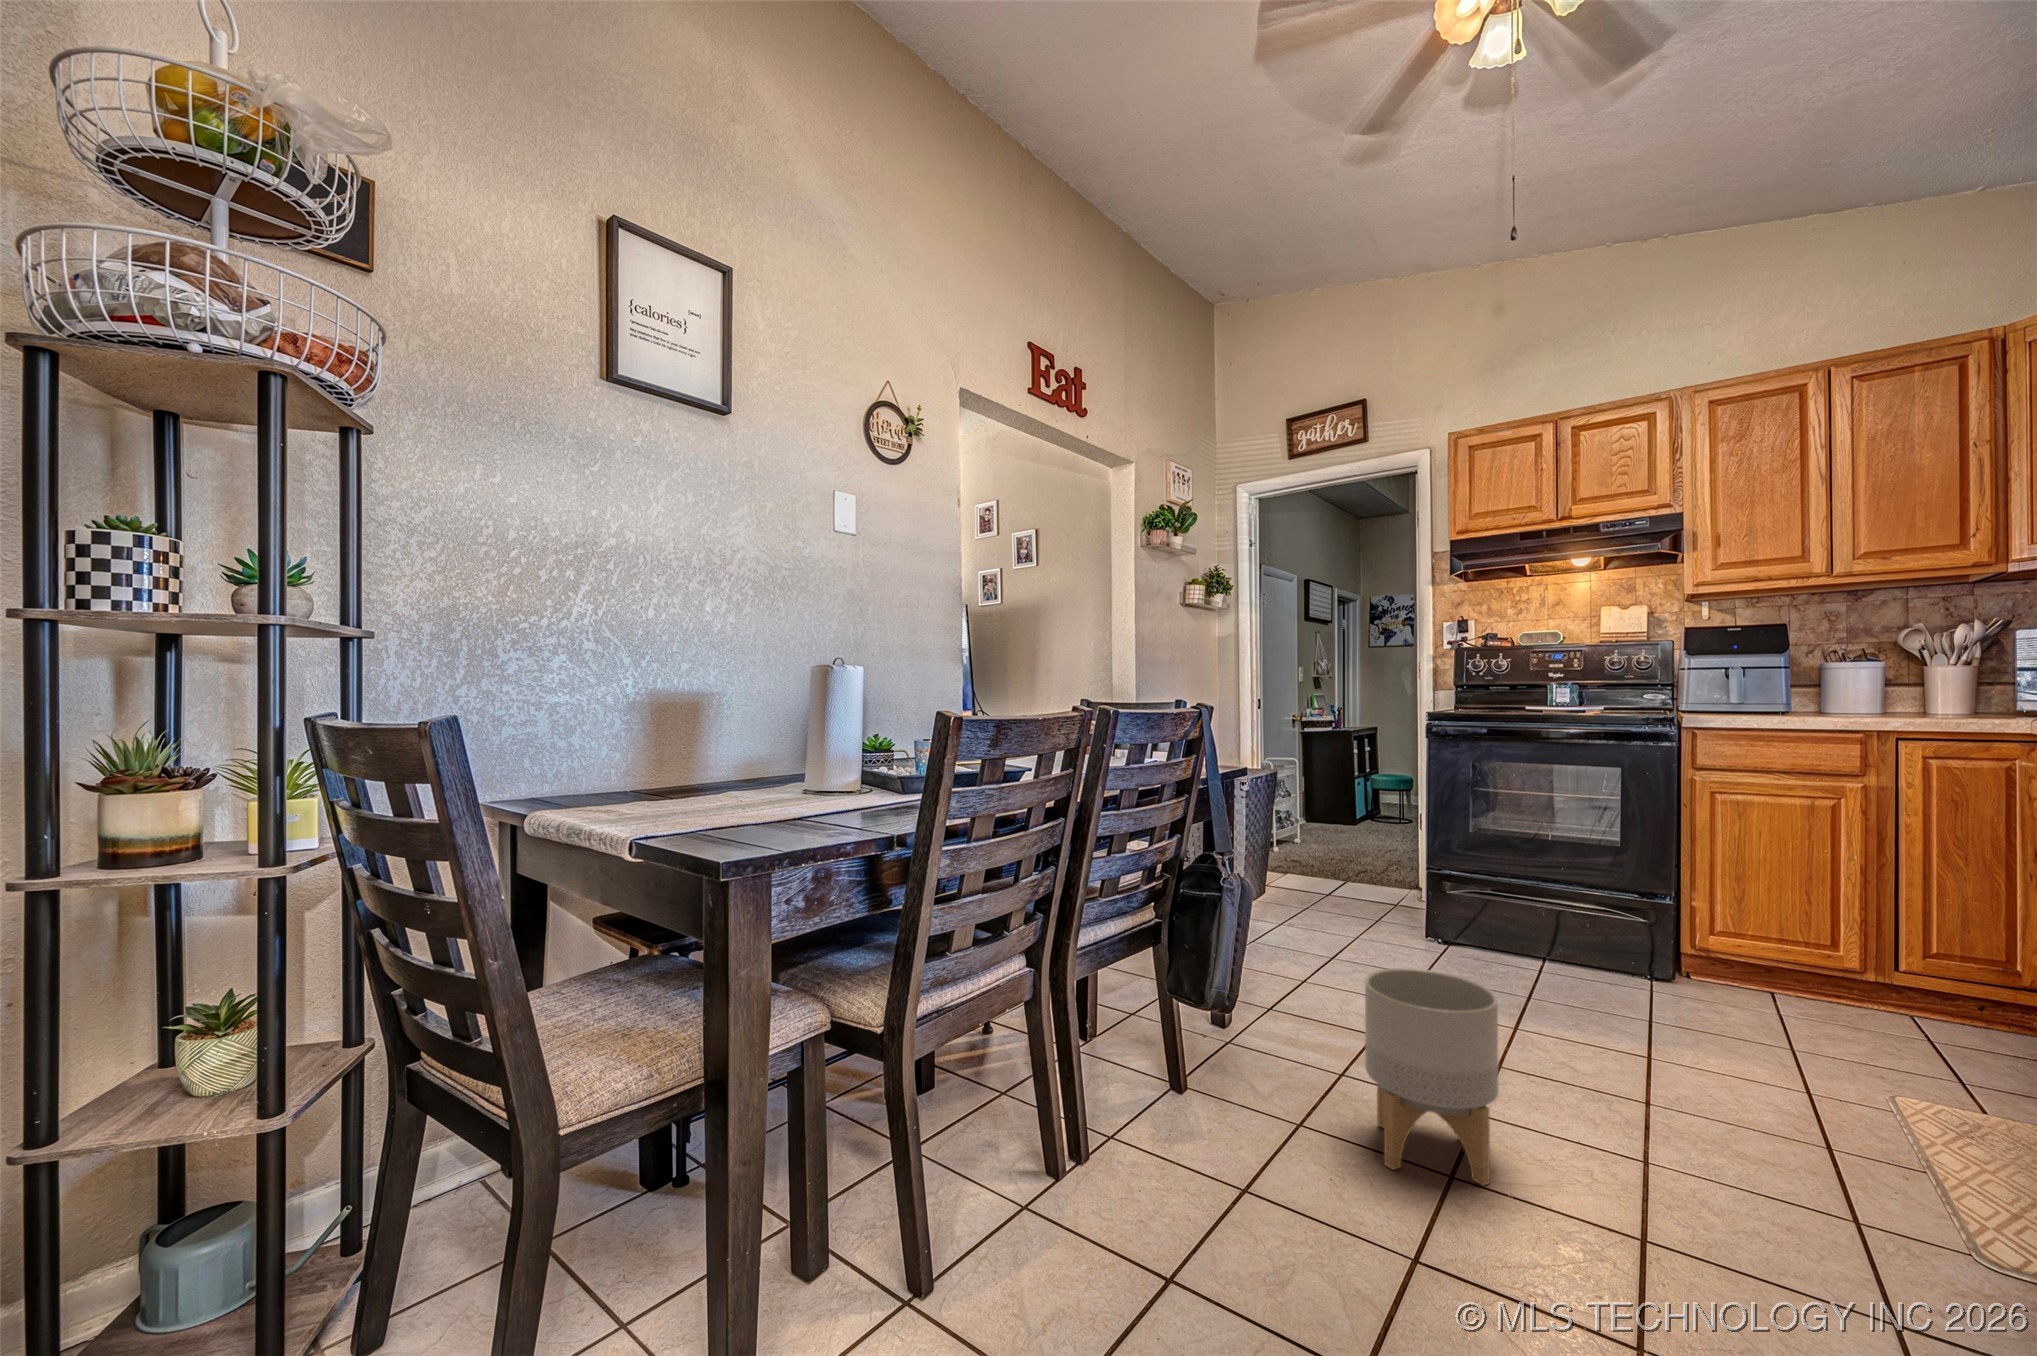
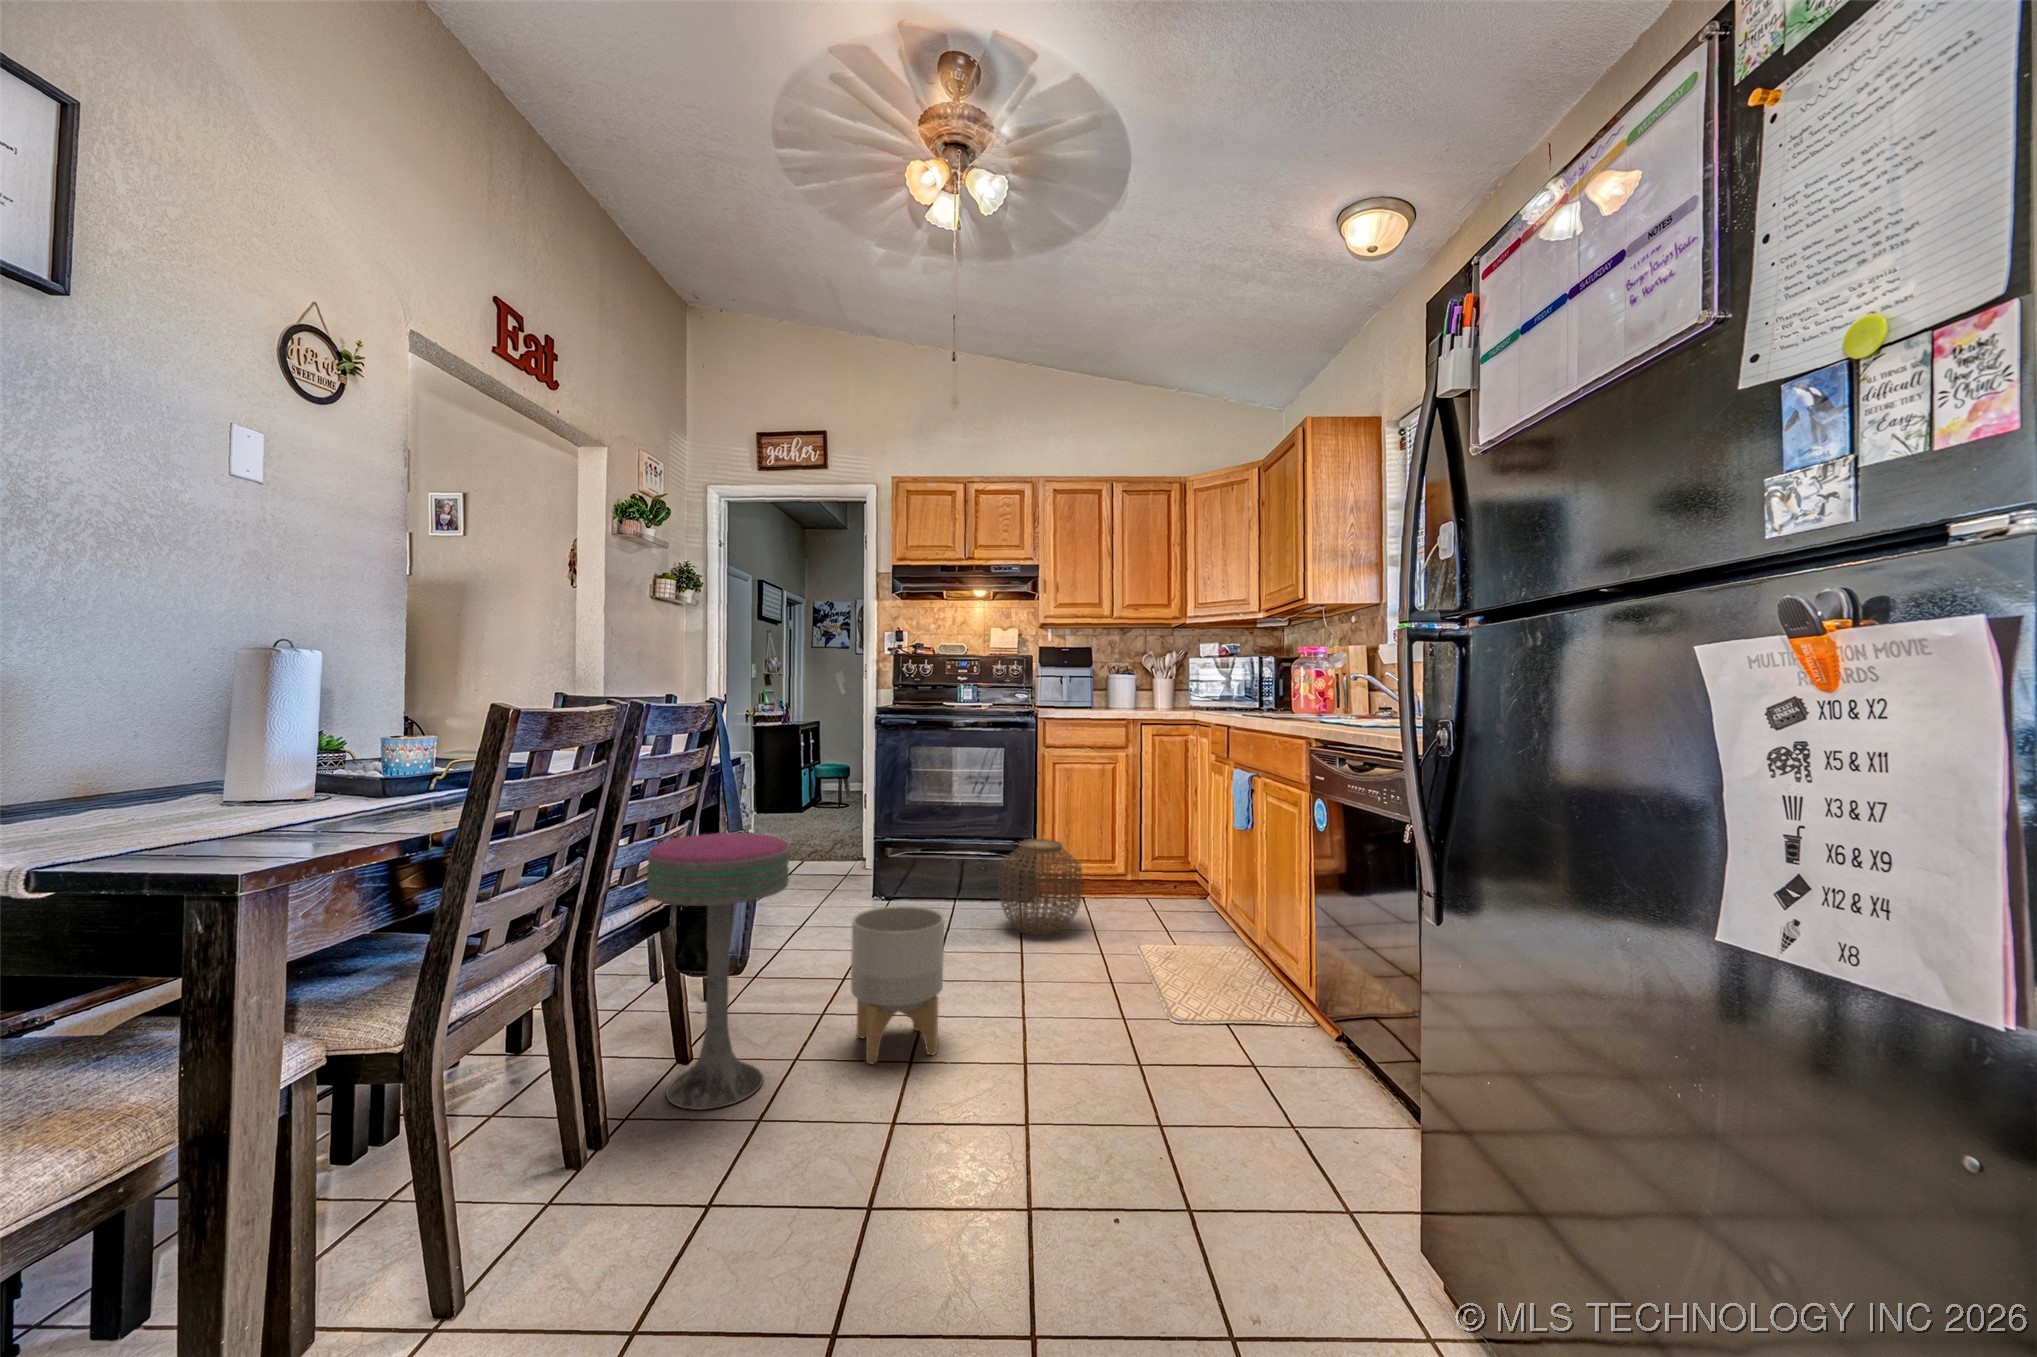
bar stool: none [1128,852,1279,1163] -> present [647,833,789,1110]
woven basket: none [1612,905,1768,1052] -> present [999,839,1082,935]

